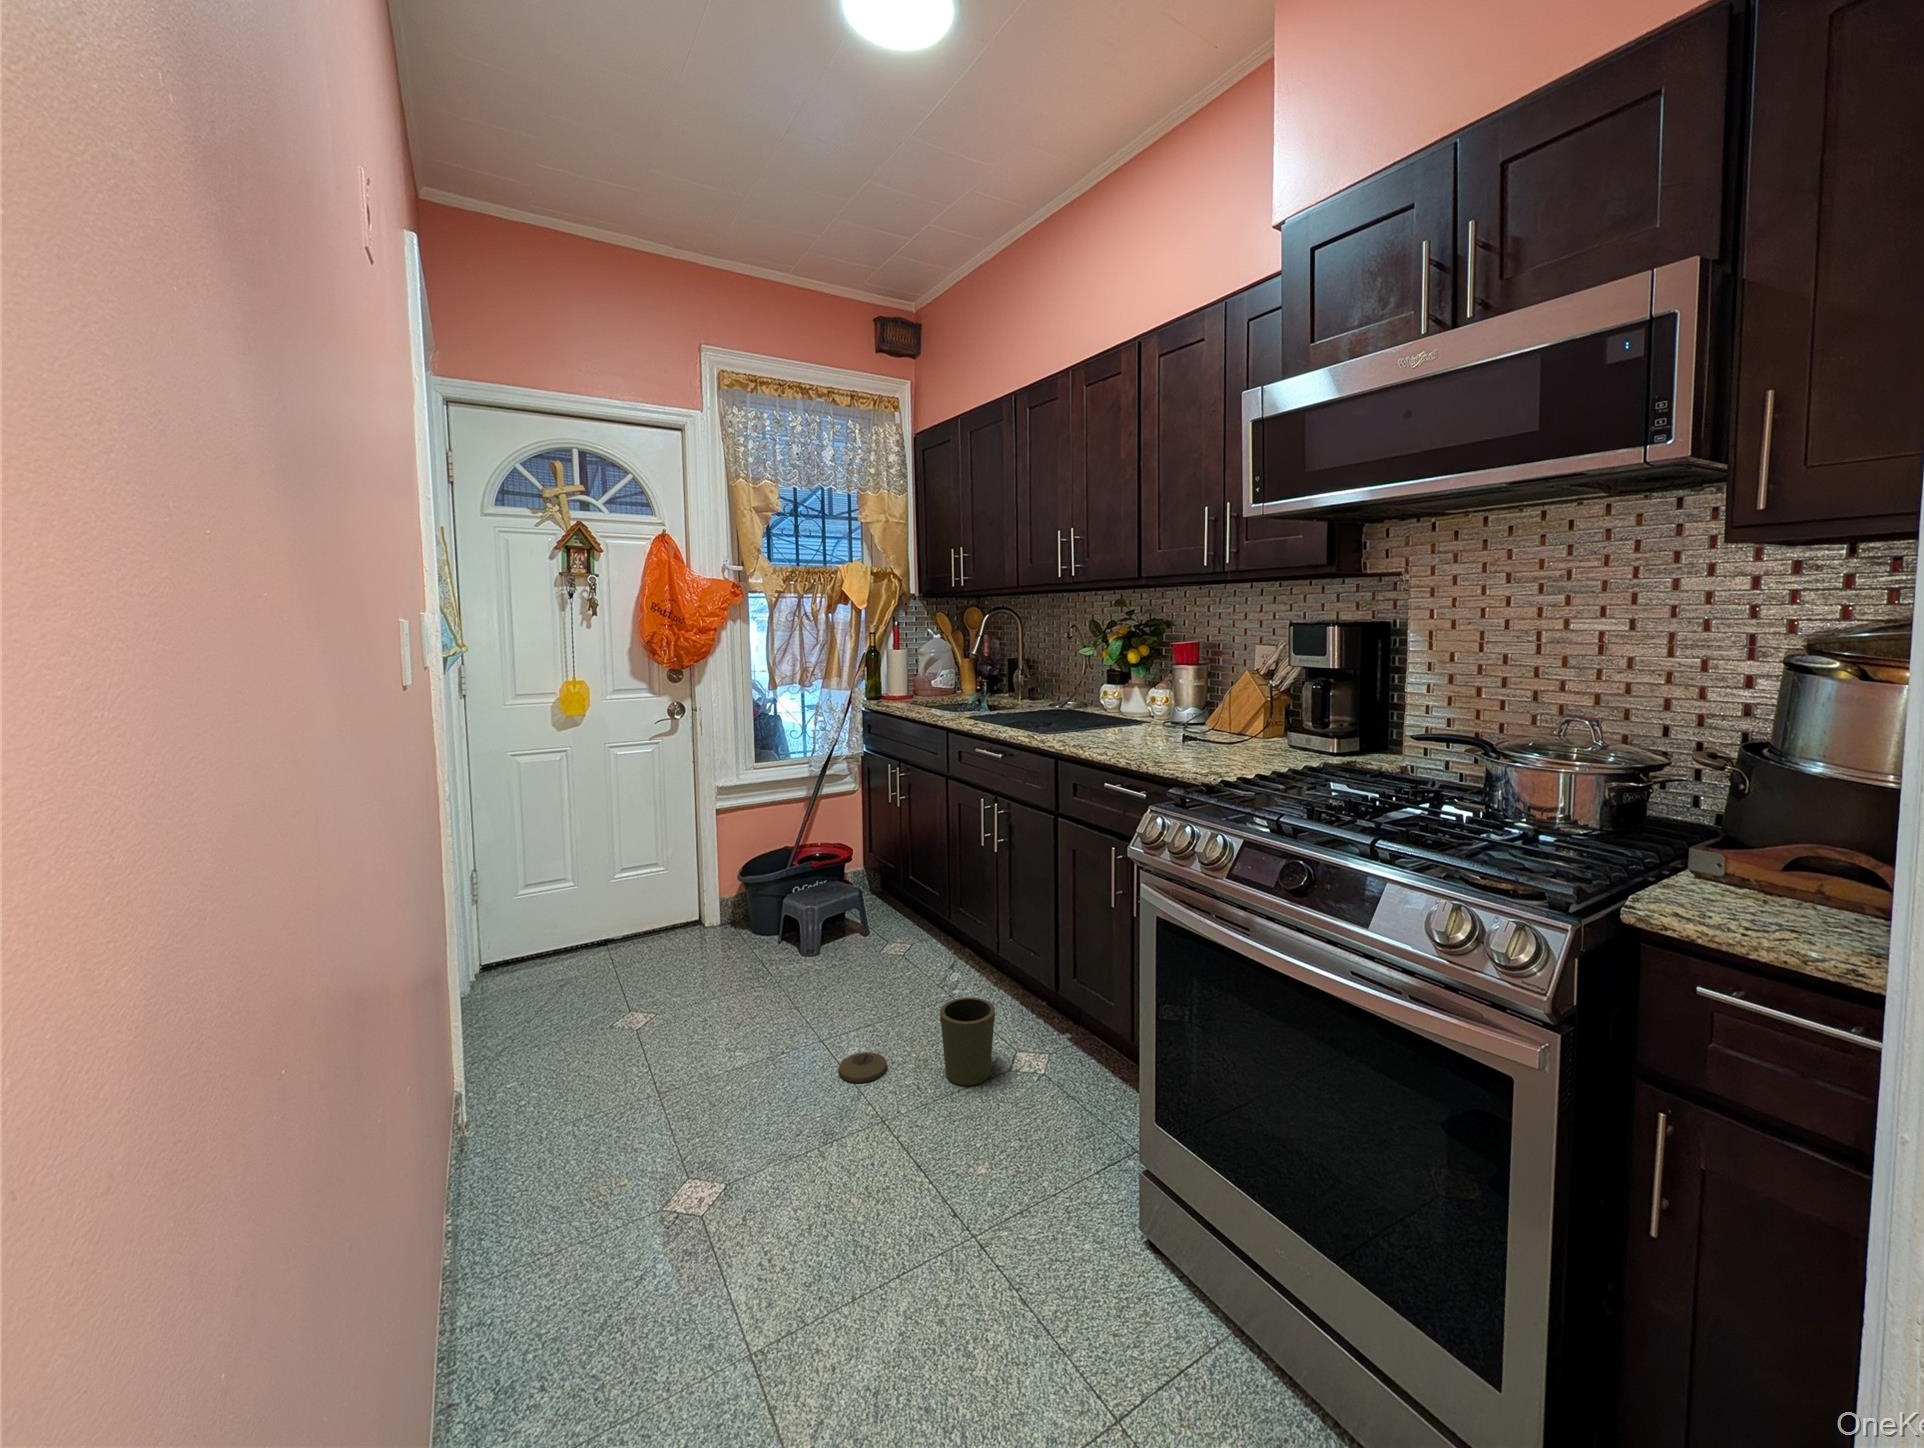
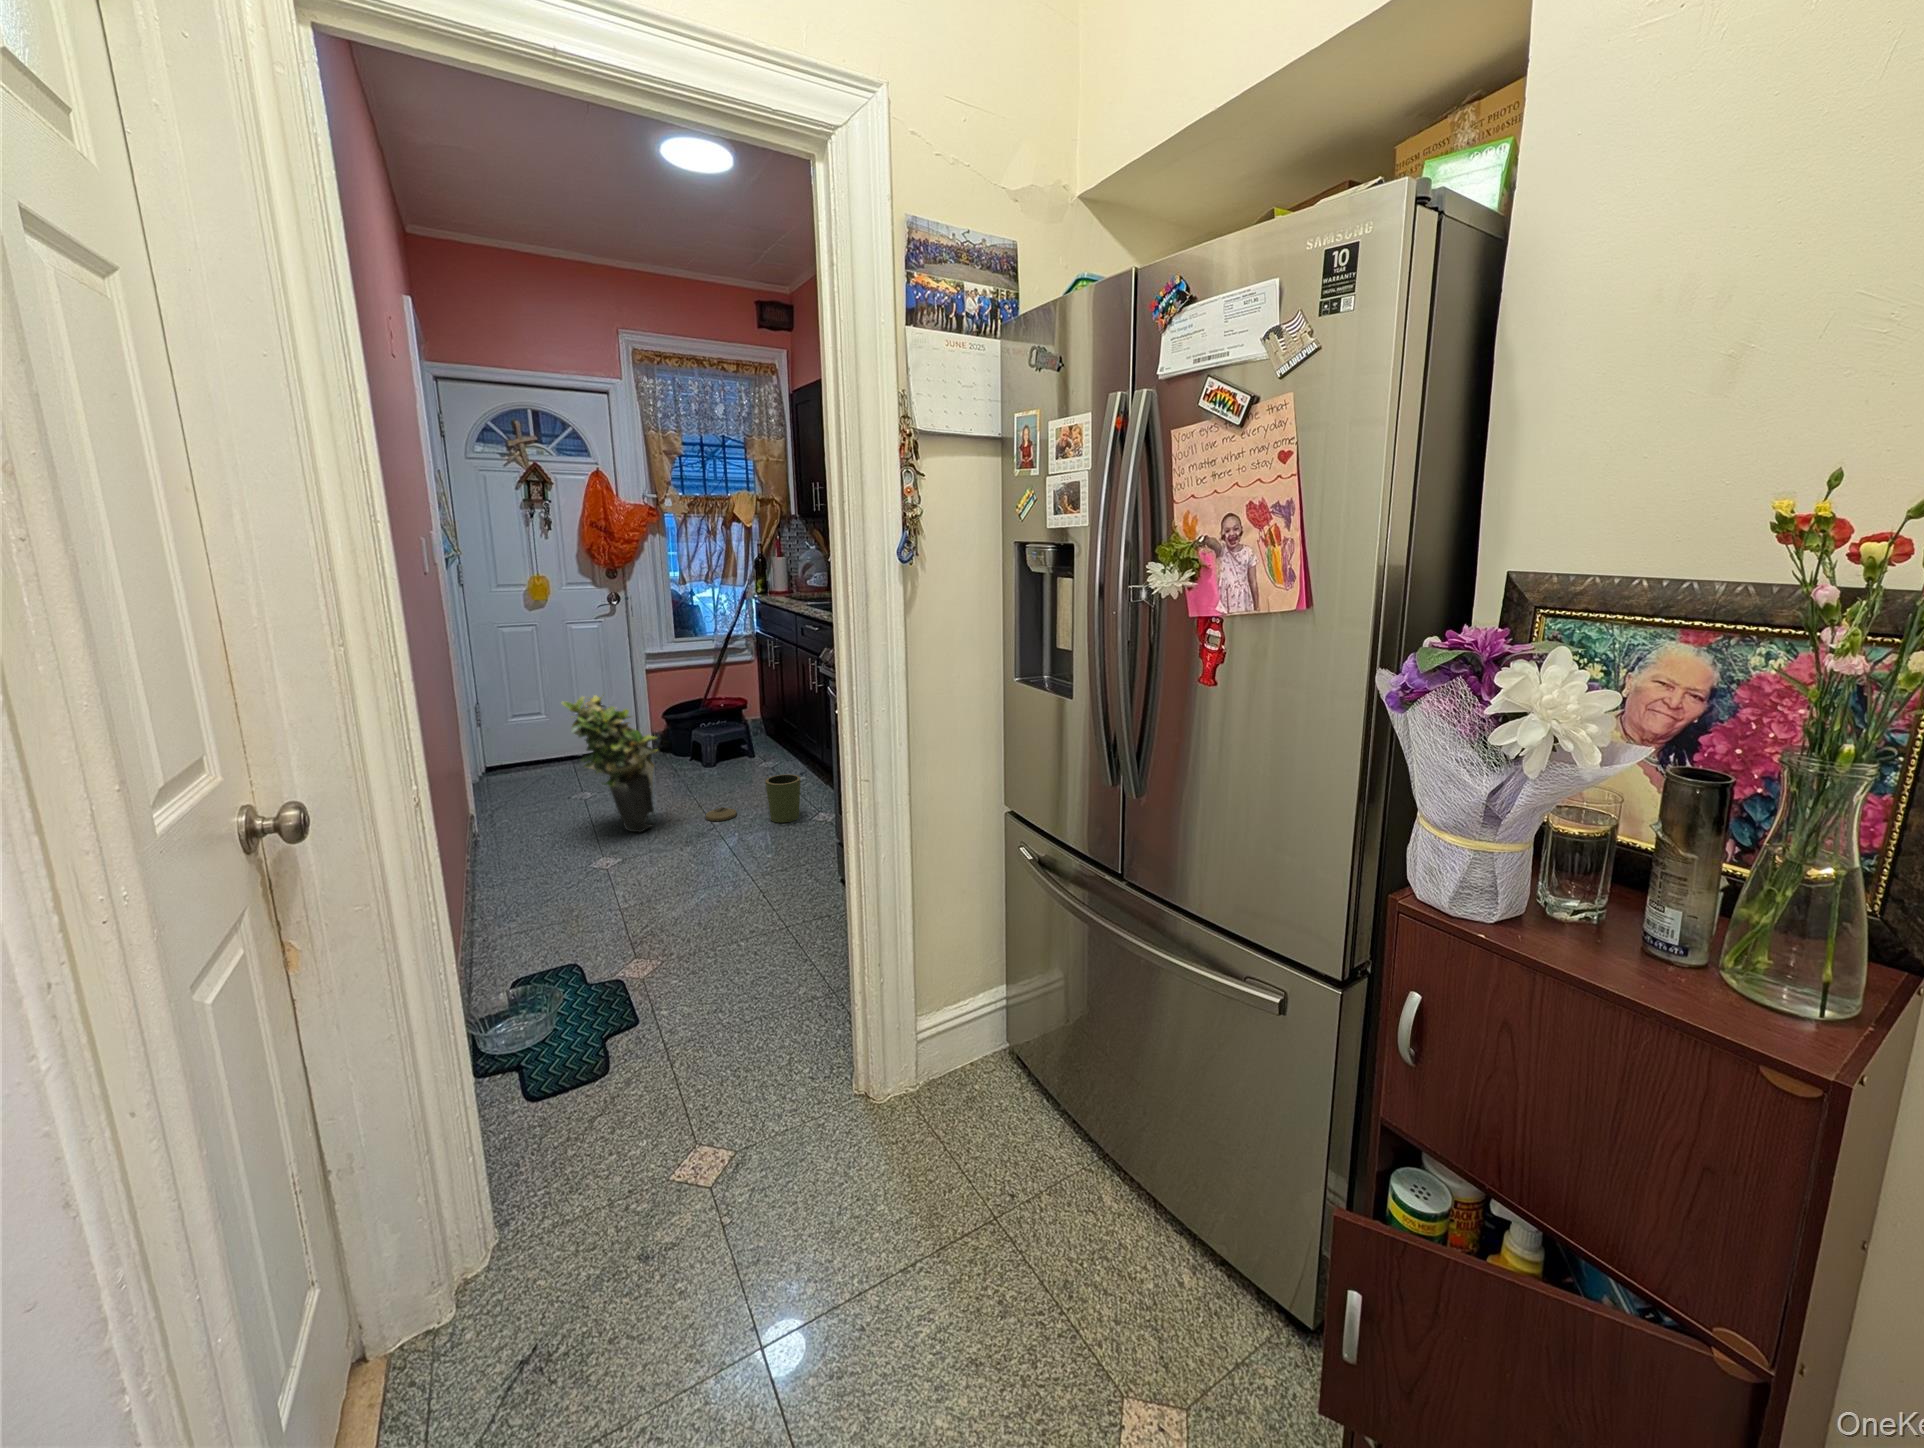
potted plant: none [621,872,773,1114] -> present [562,695,657,832]

